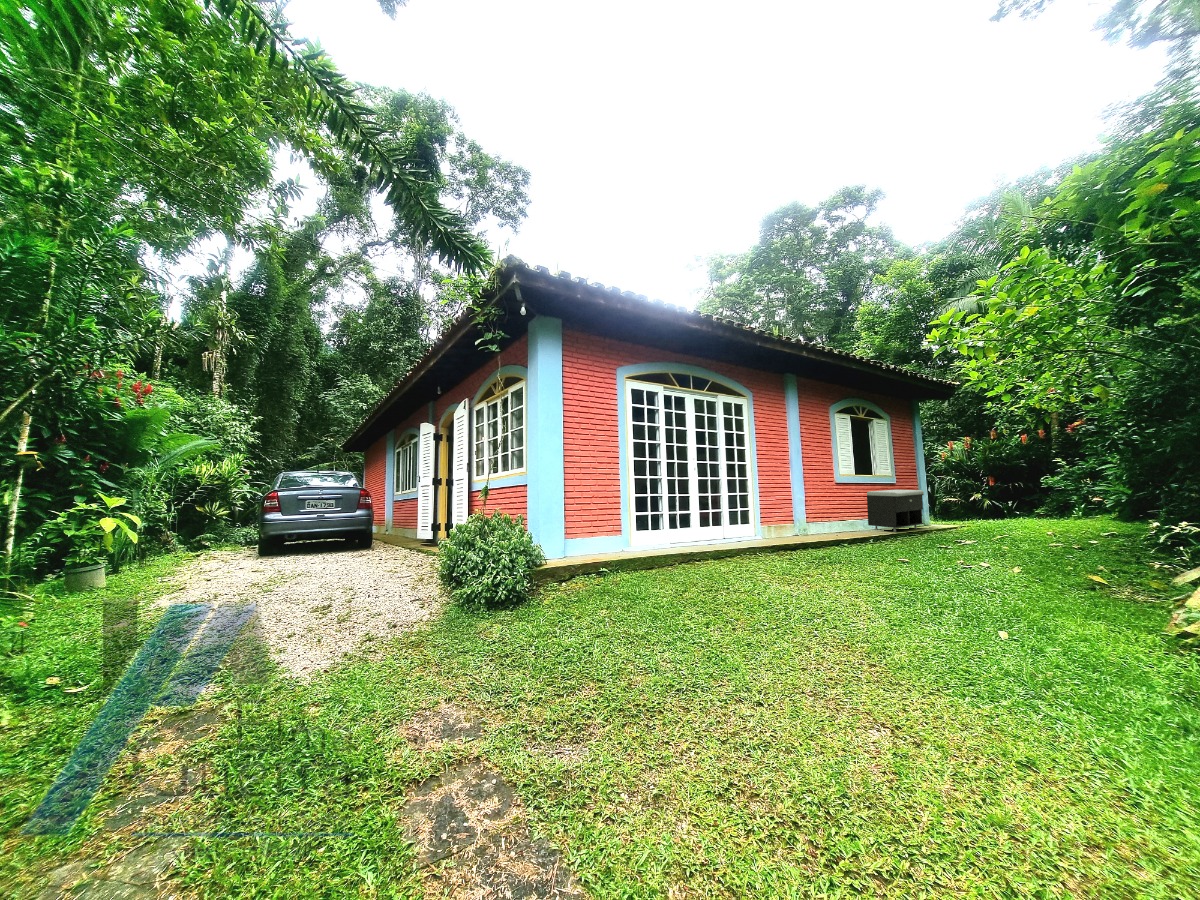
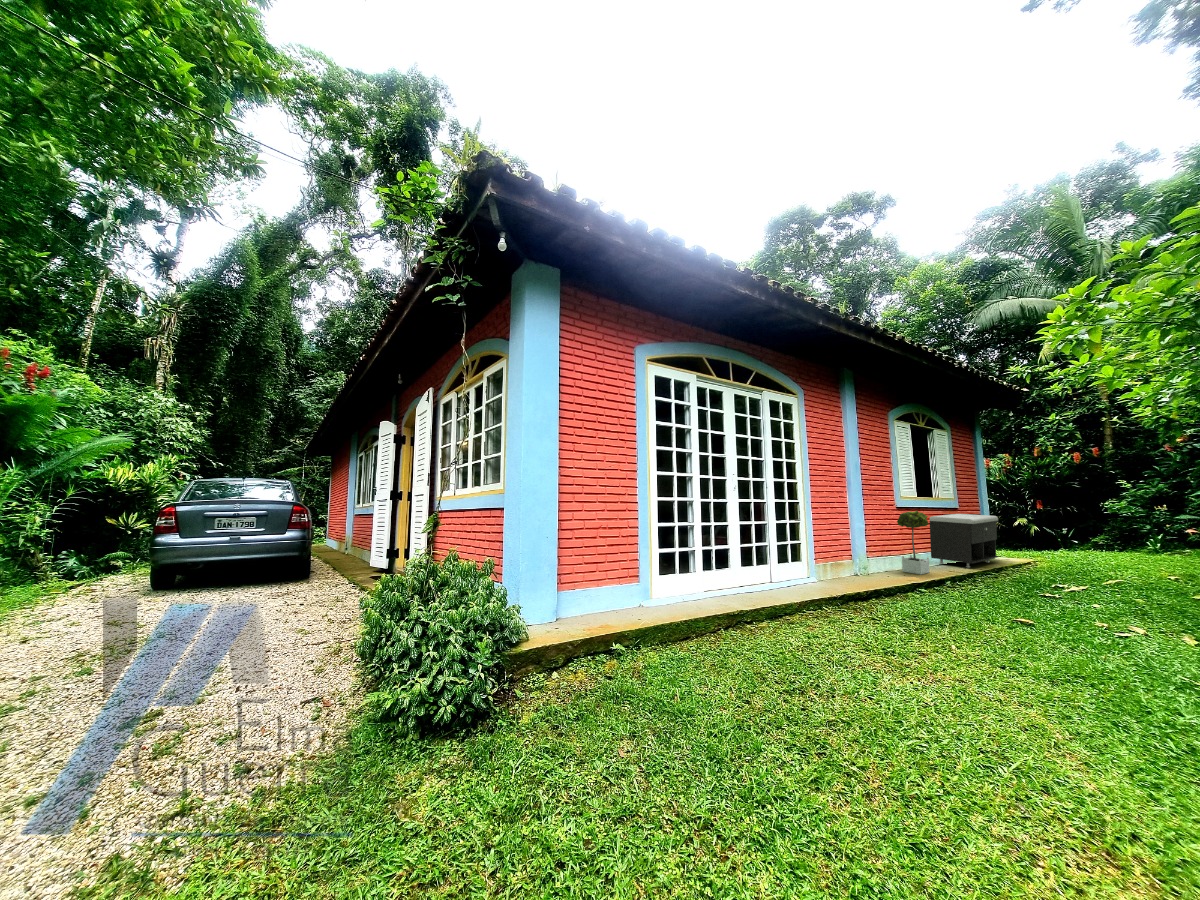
potted tree: none [834,486,859,536] -> present [897,511,929,574]

